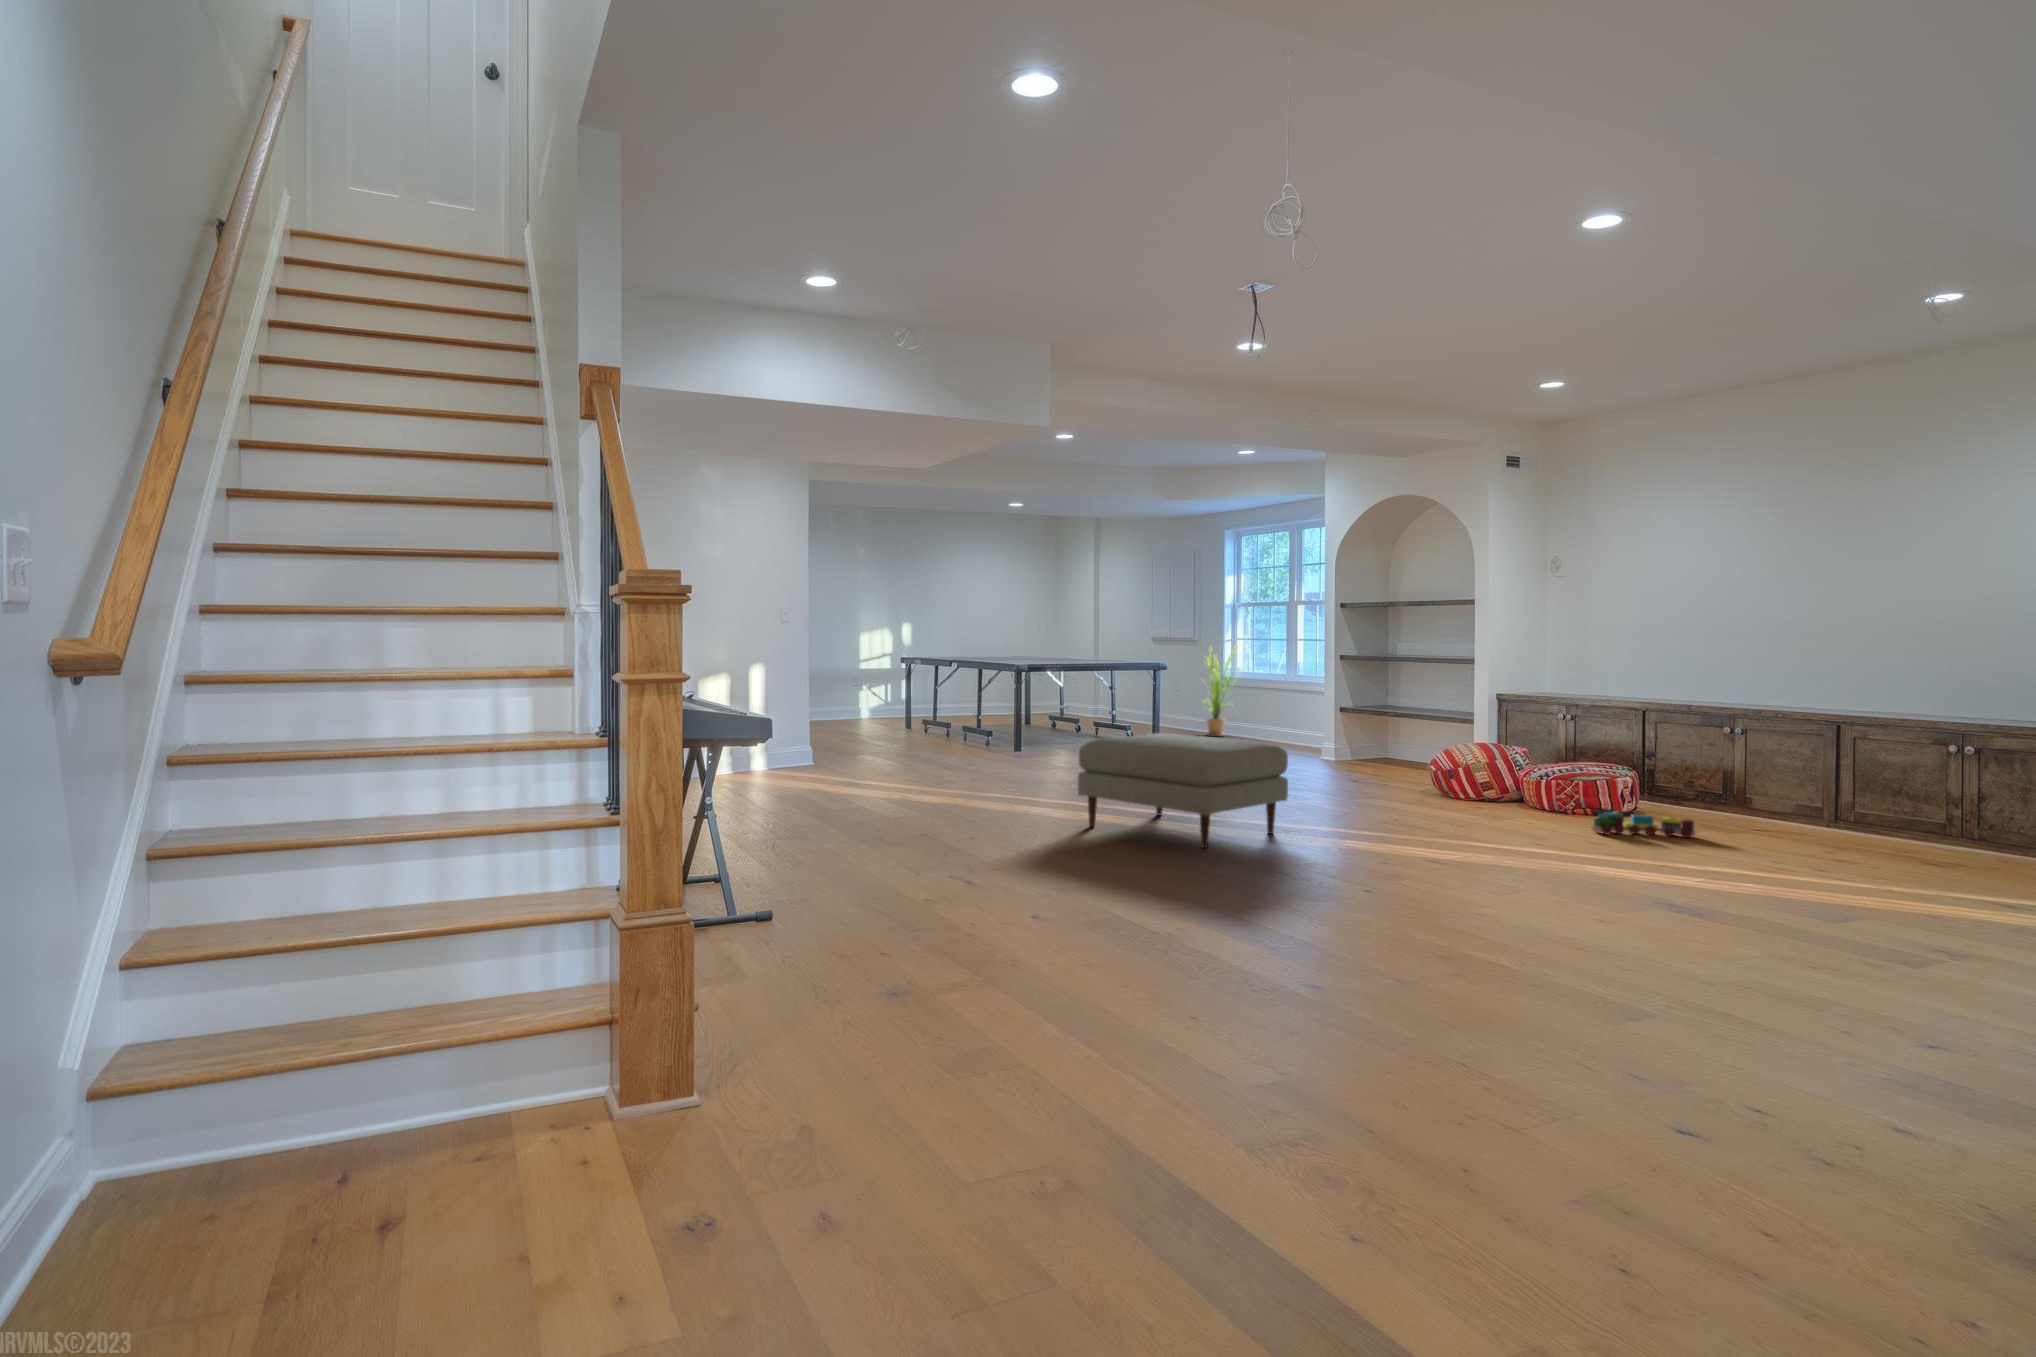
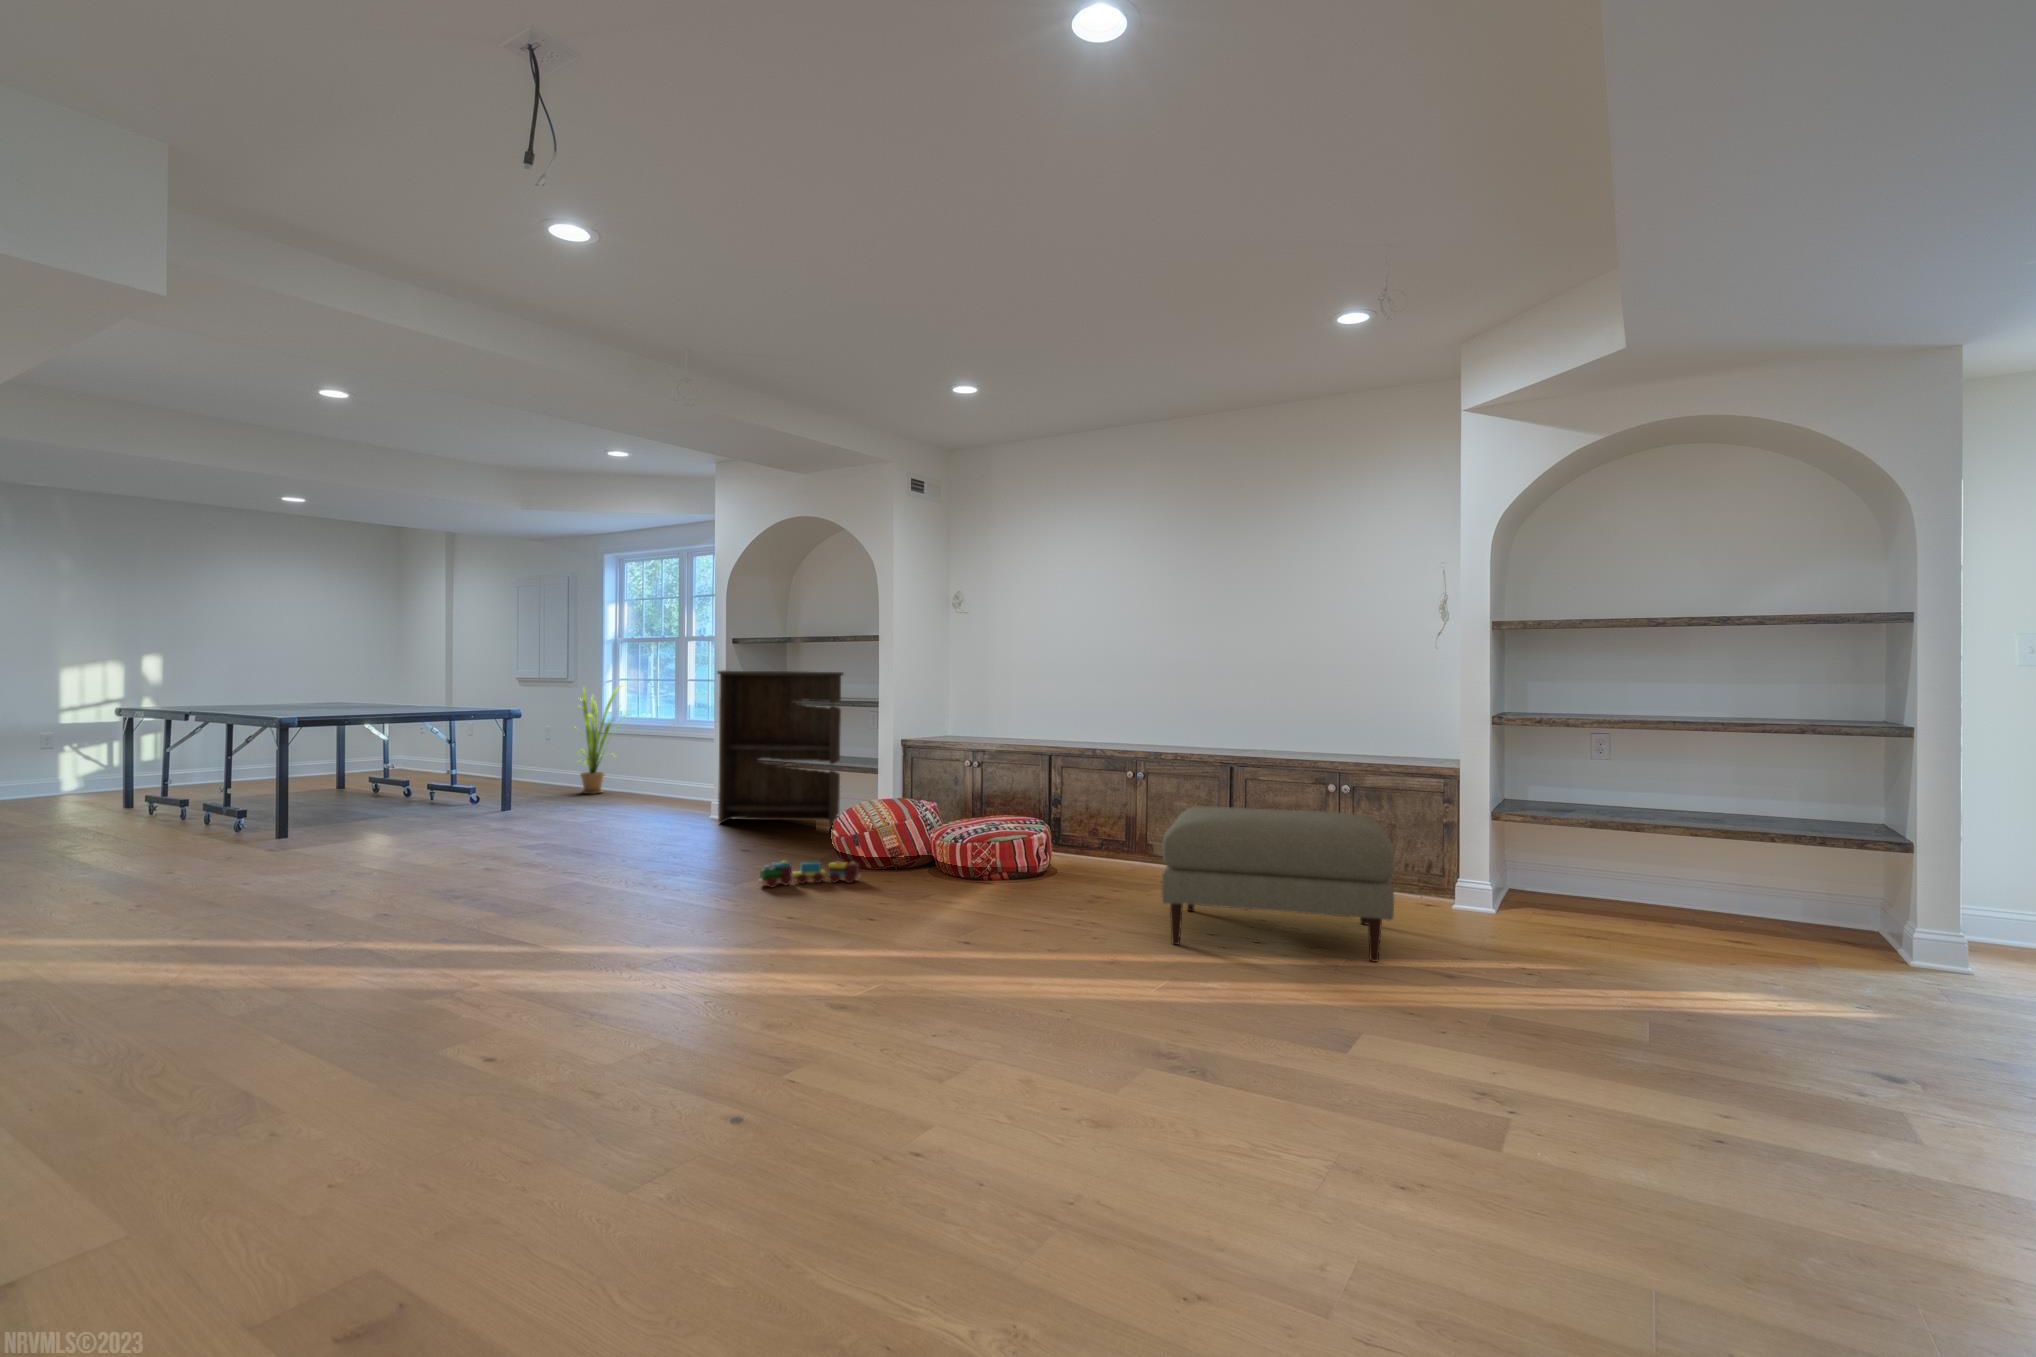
bookshelf: none [1327,633,1440,768] -> present [717,670,843,824]
ottoman: present [1078,733,1288,848] -> present [1161,807,1394,962]
toy train: present [1592,811,1696,838] -> present [758,861,860,887]

